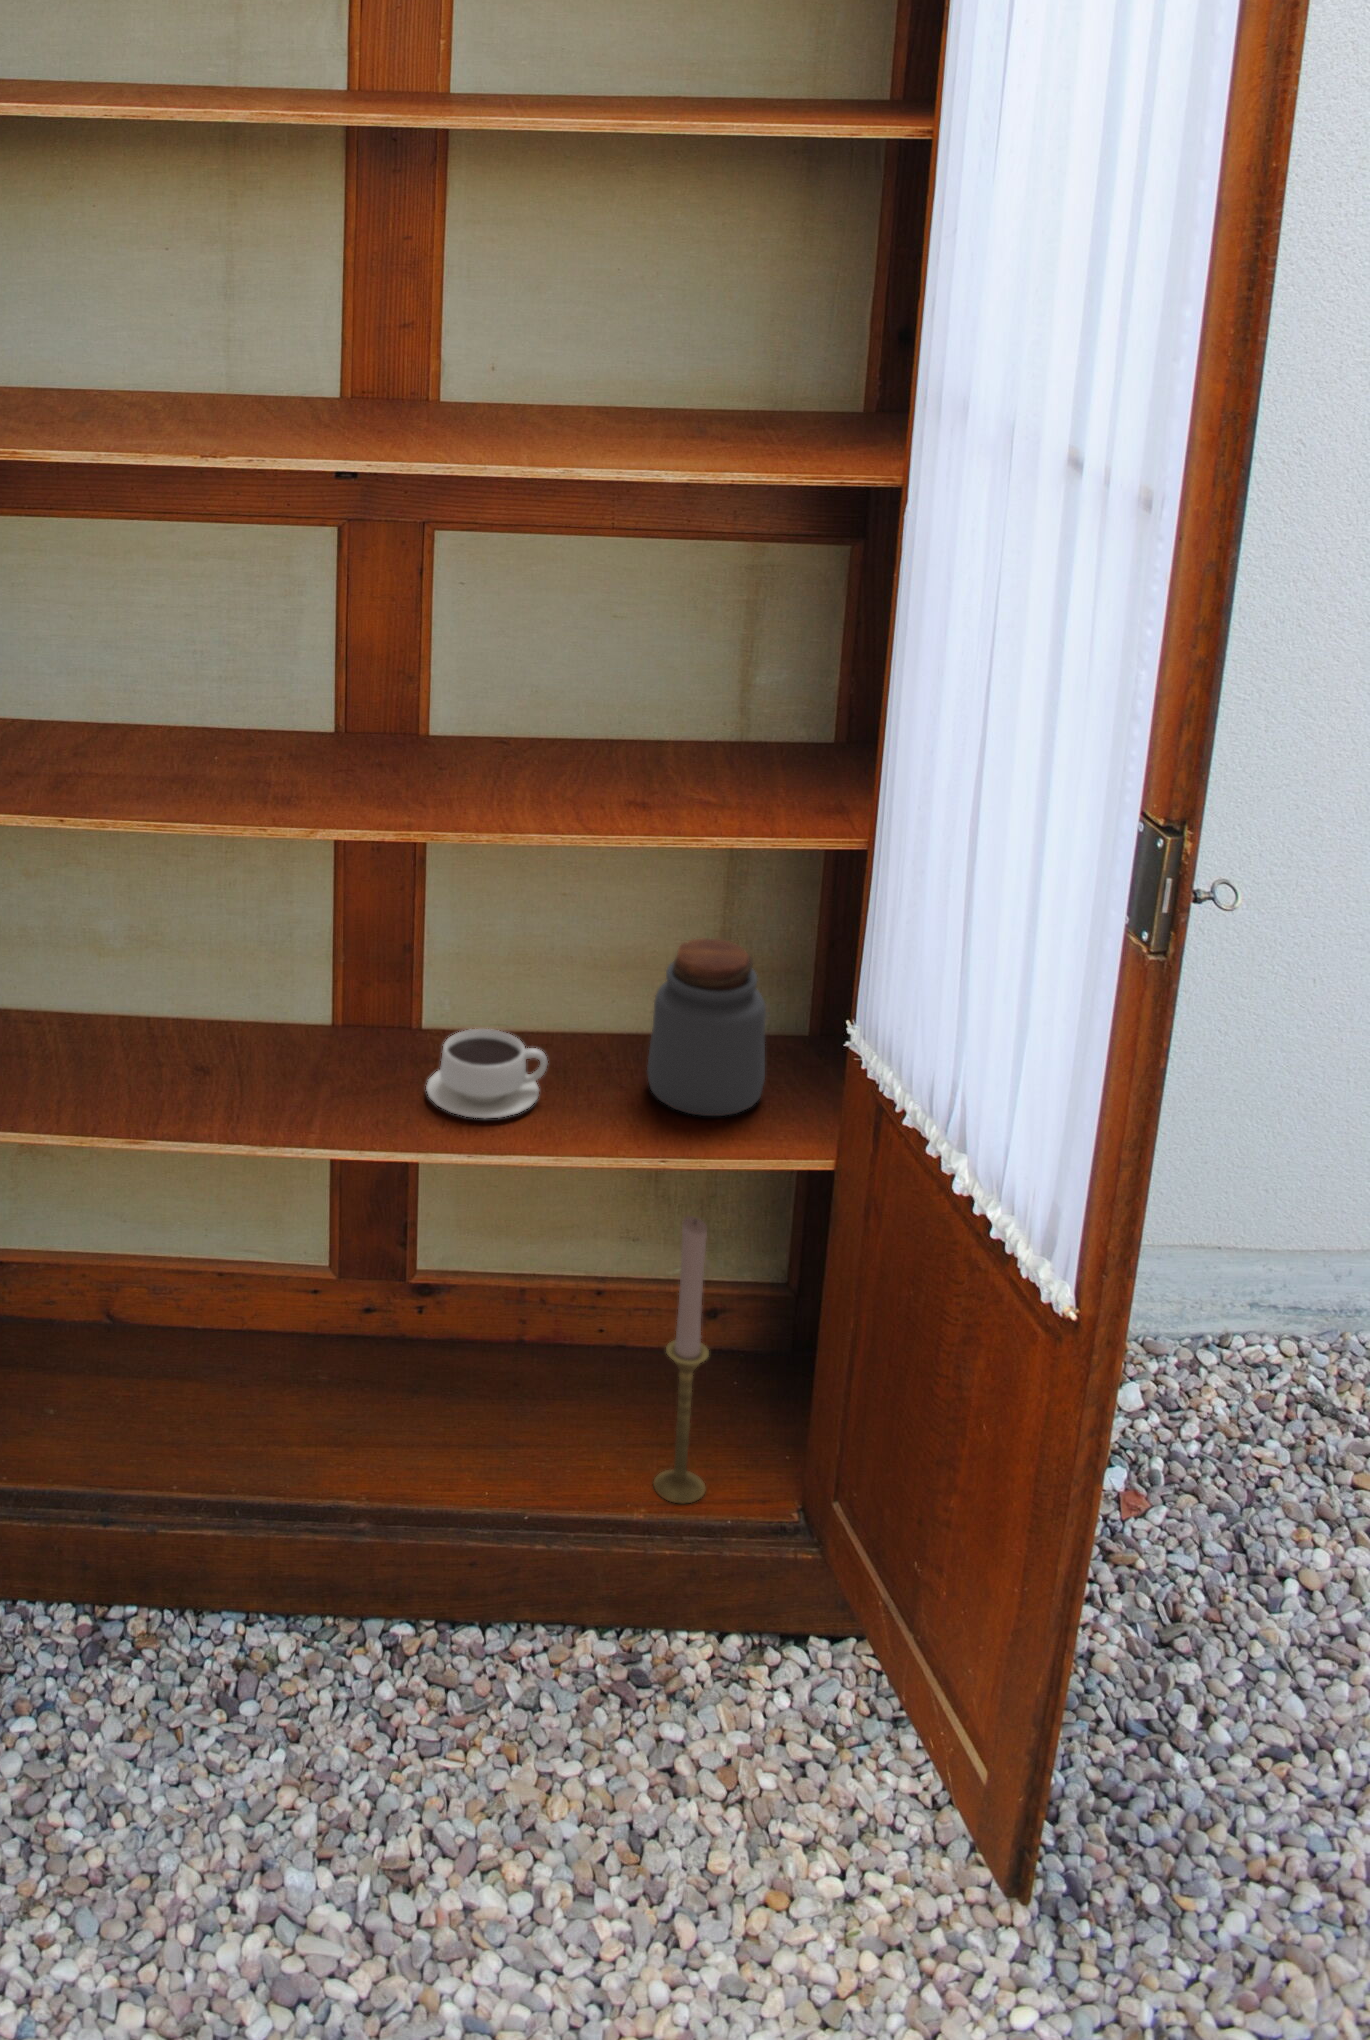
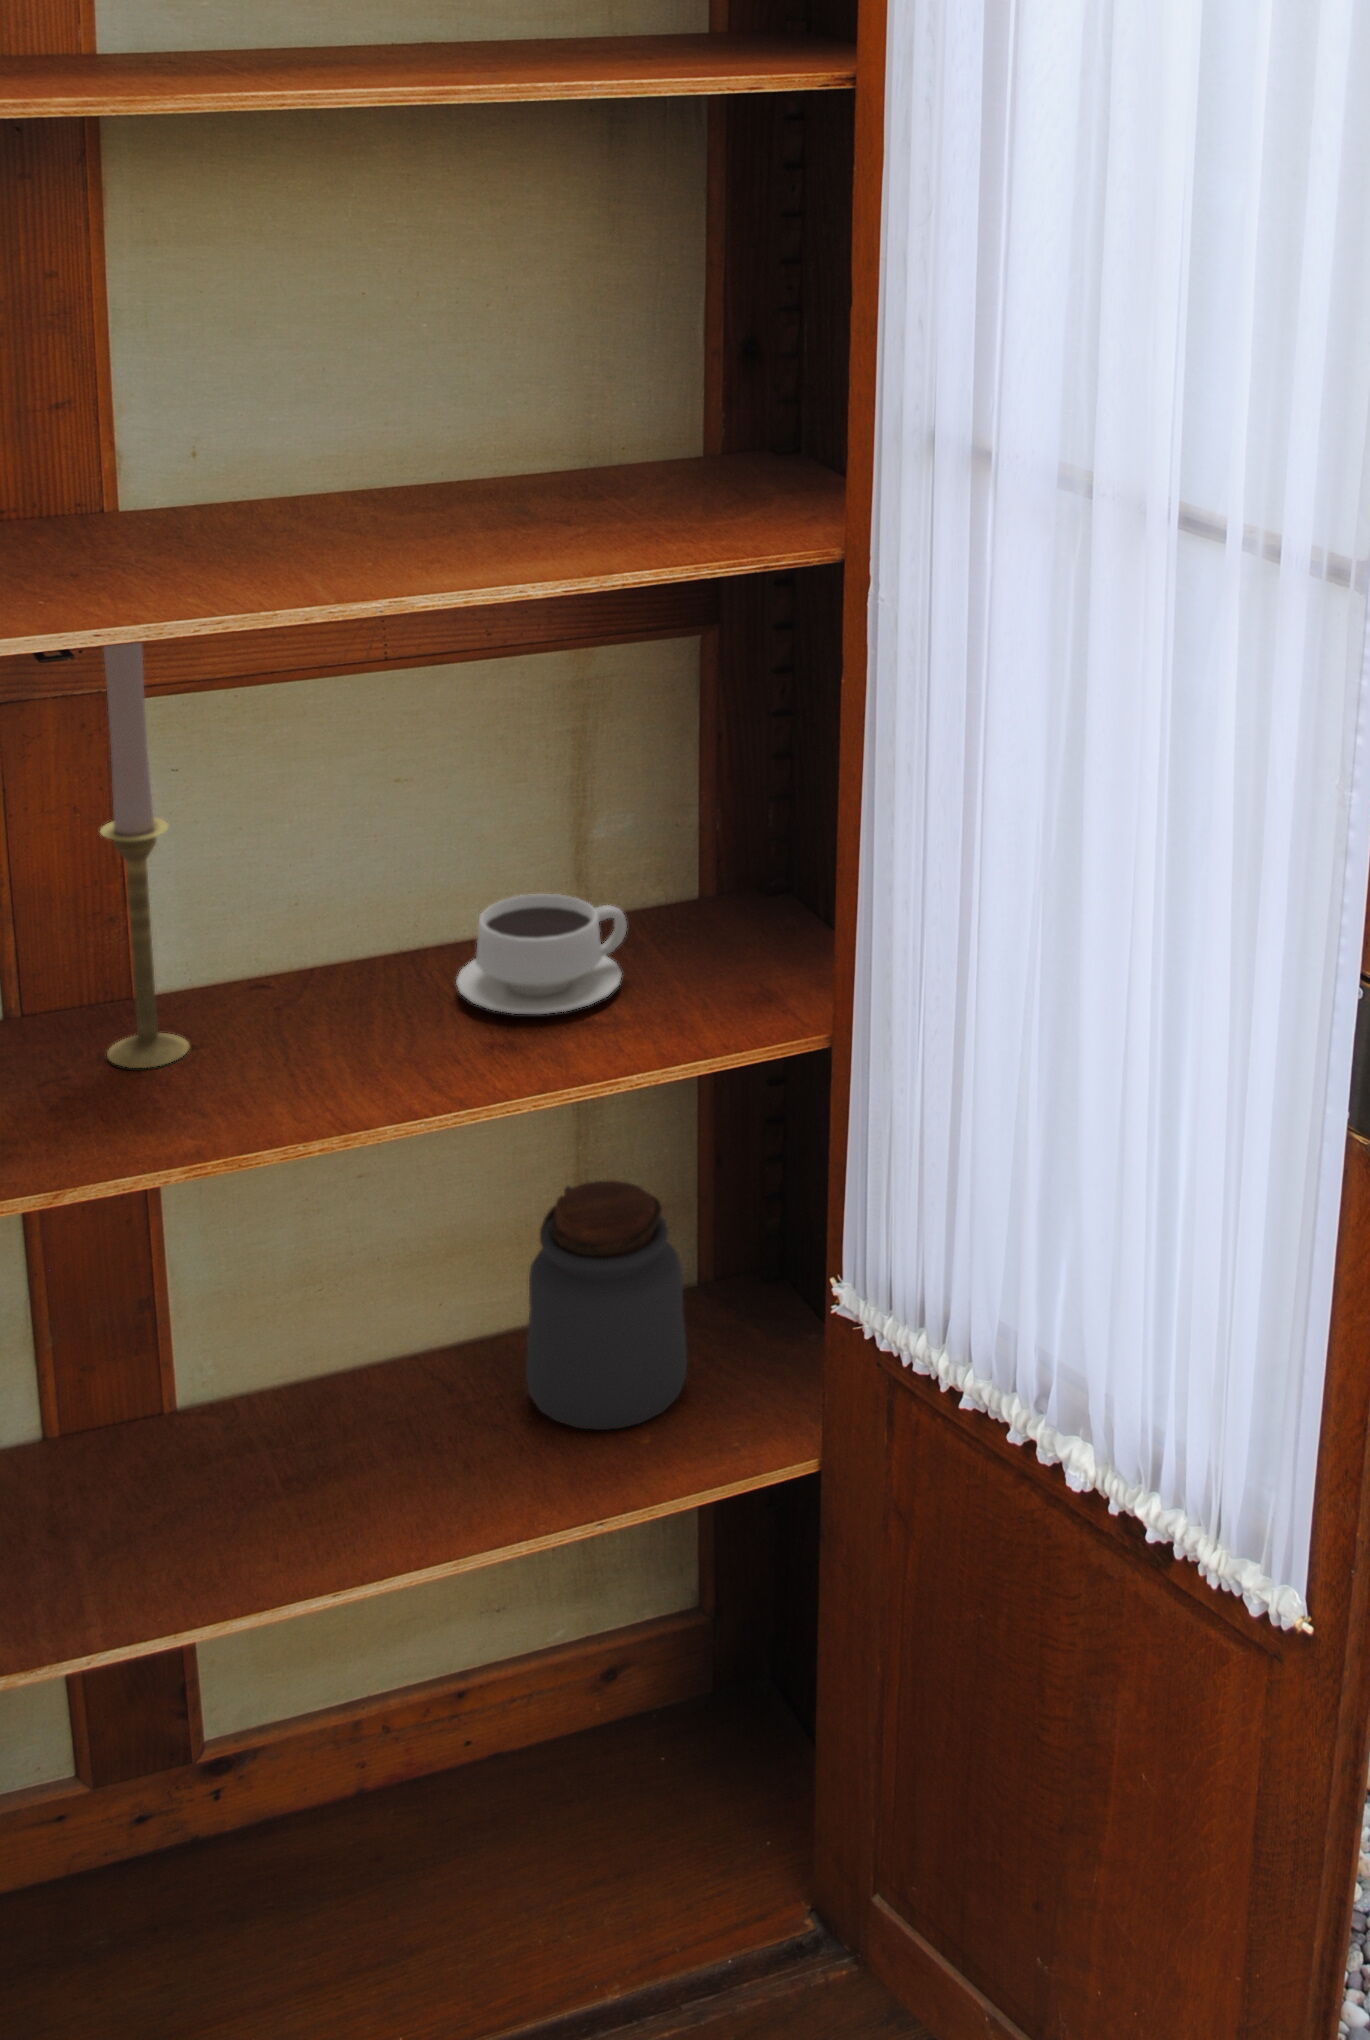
teacup: present [426,1029,547,1118] -> present [456,894,627,1014]
candlestick: present [654,1216,709,1503] -> present [100,643,189,1068]

